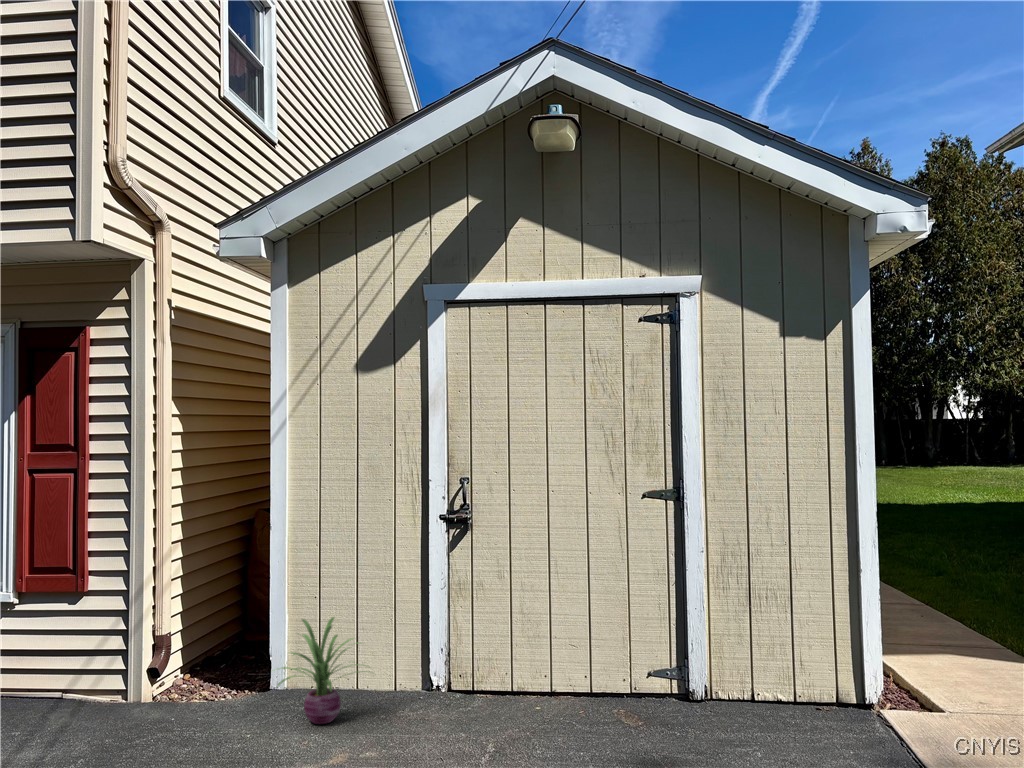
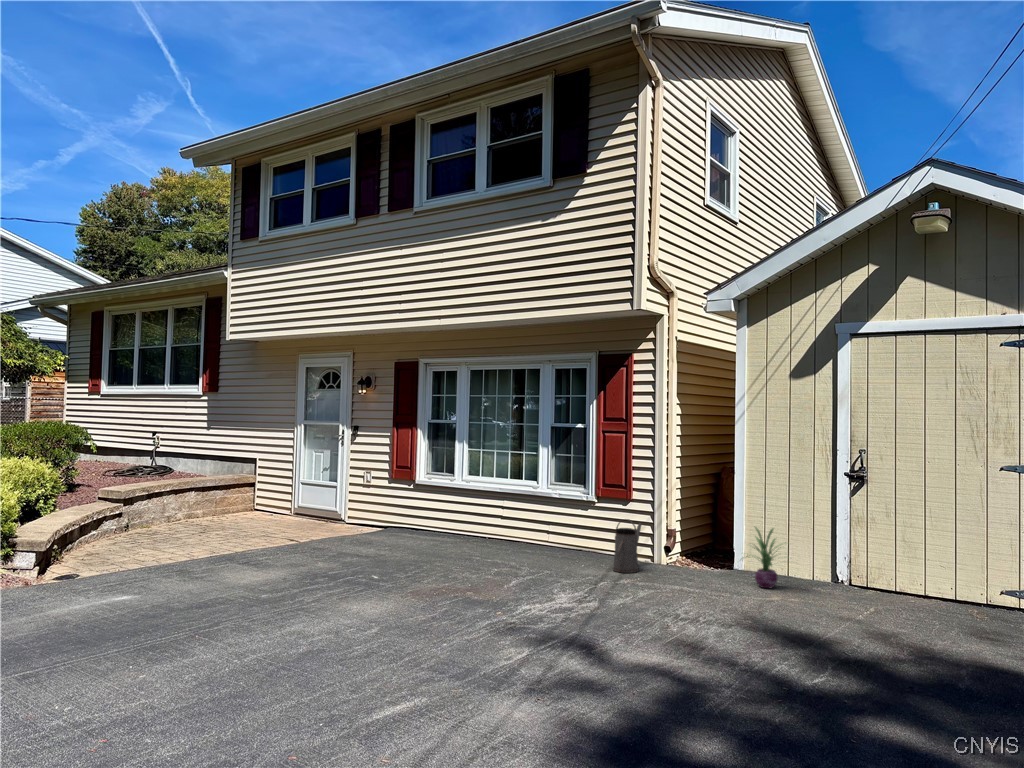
watering can: none [38,631,104,739] -> present [613,519,642,573]

